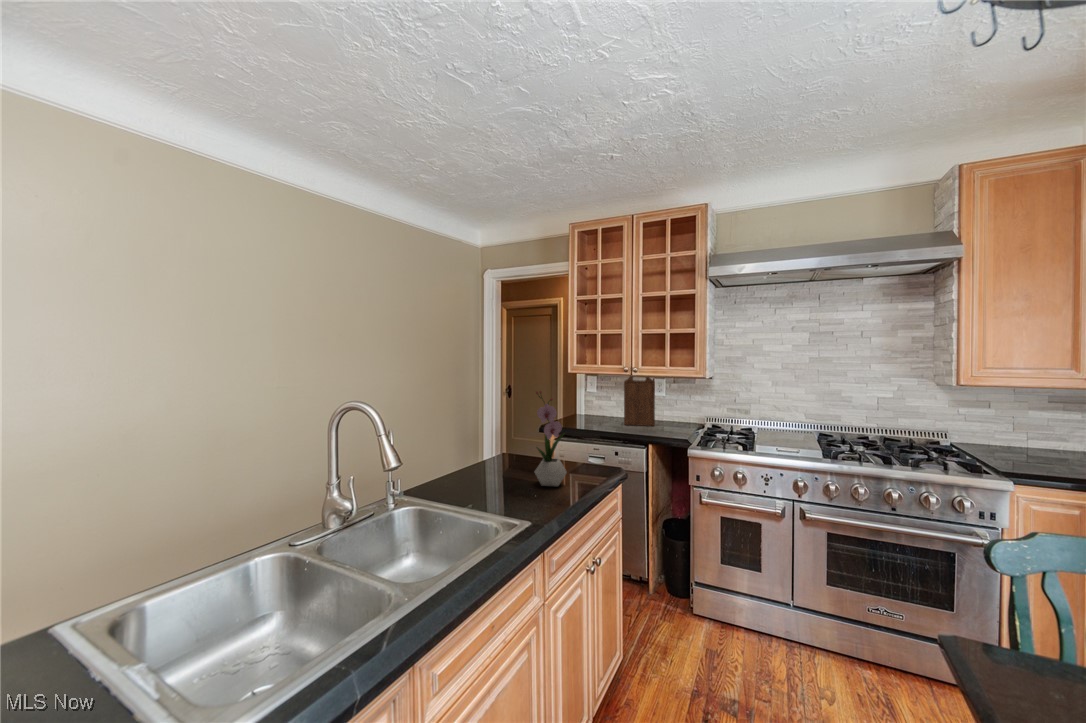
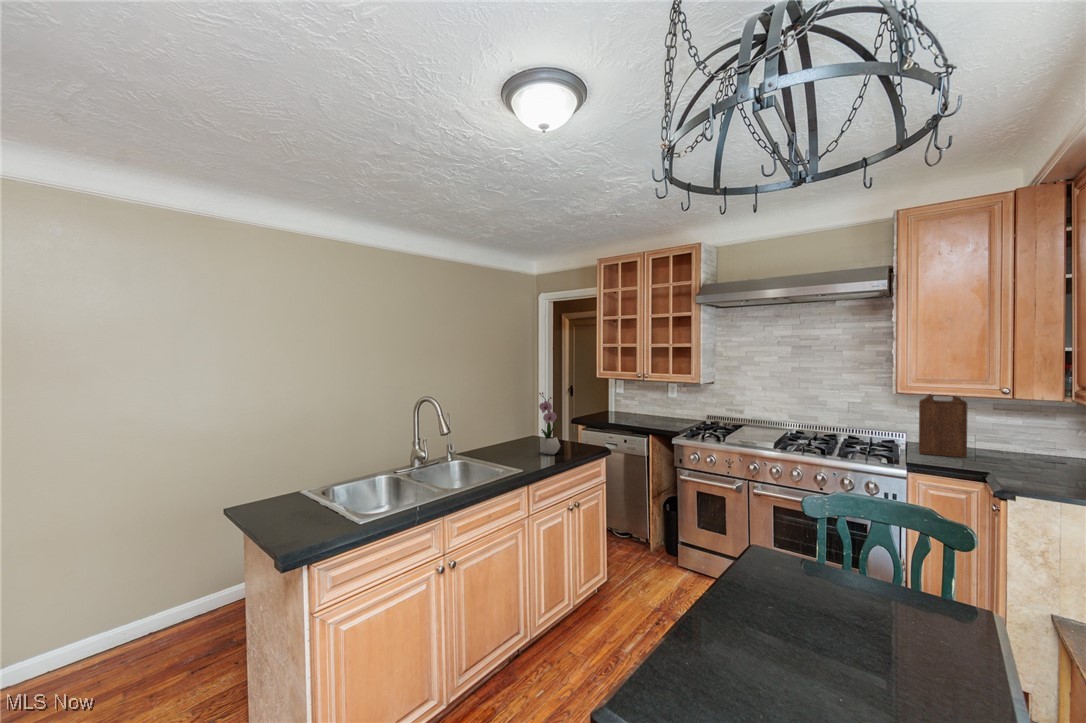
cutting board: present [624,376,655,426] -> present [919,394,967,457]

